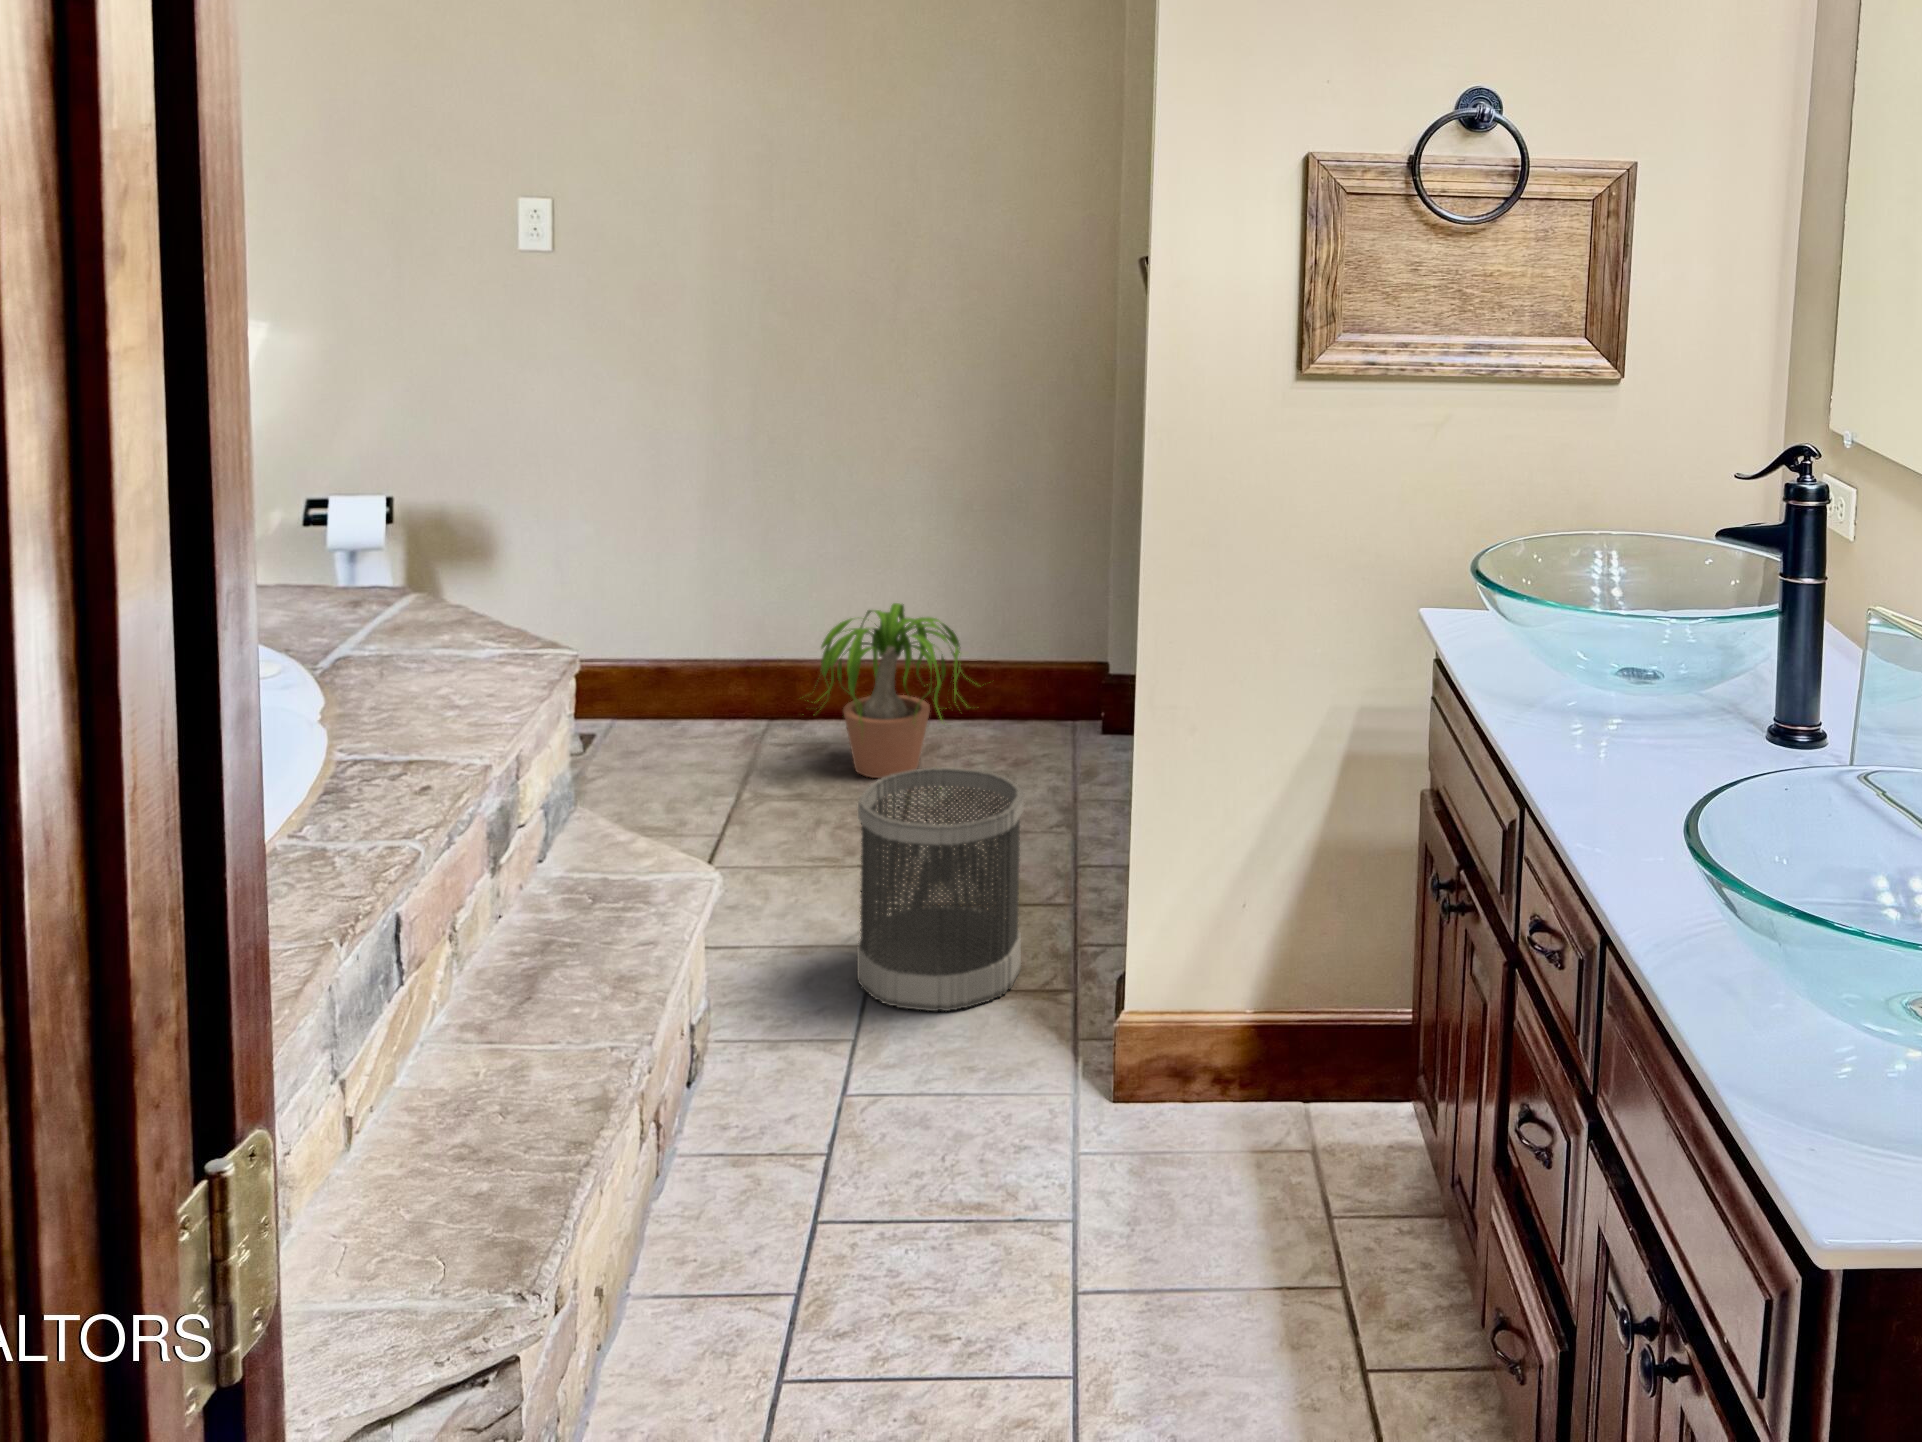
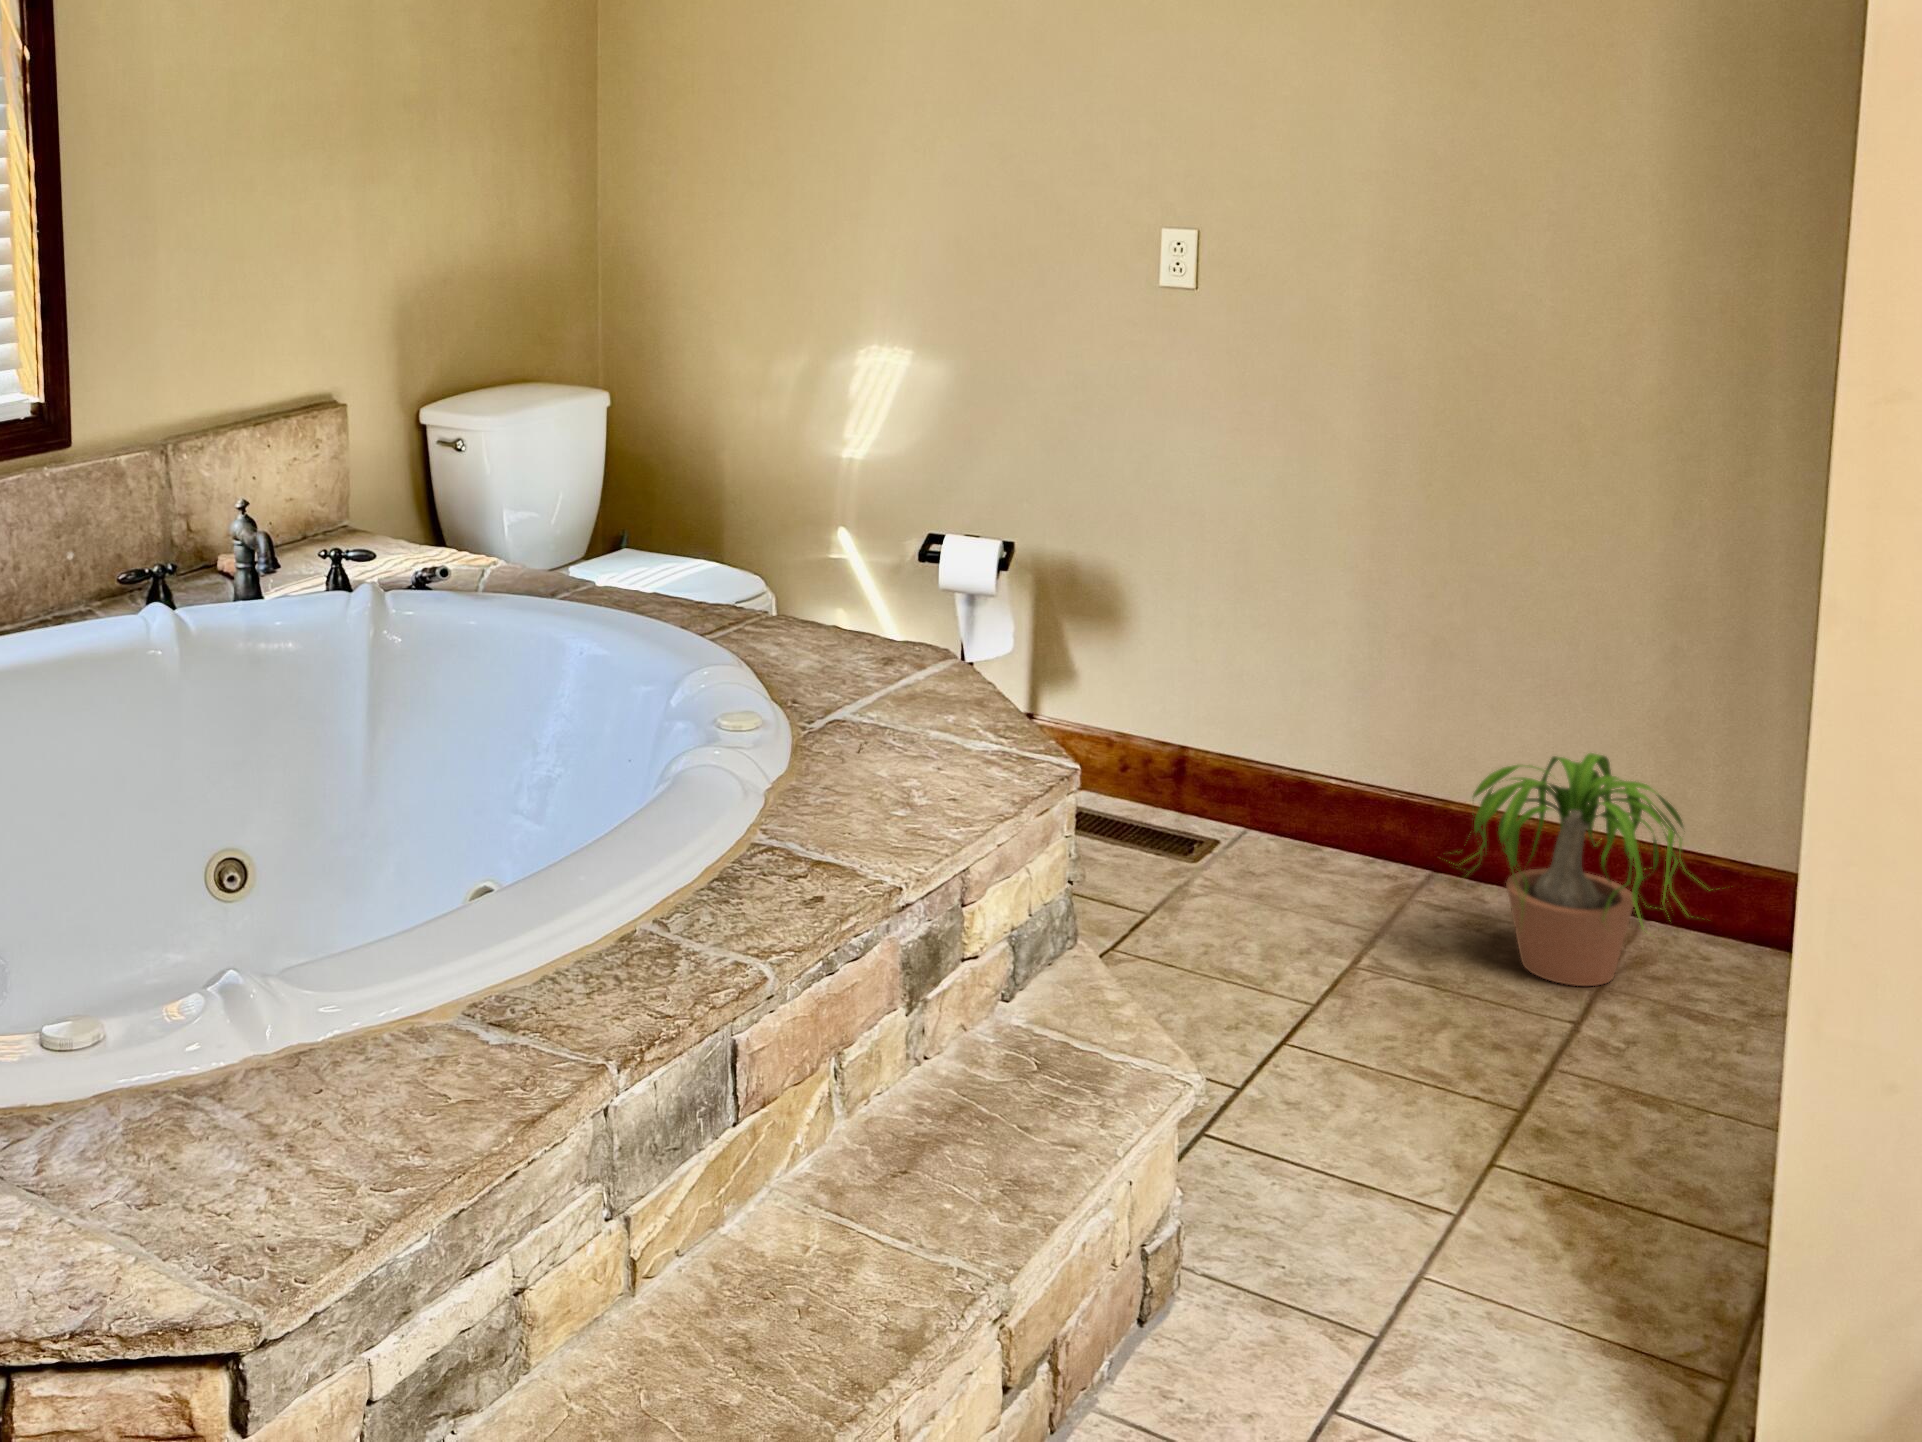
wastebasket: present [857,767,1024,1011] -> none [1411,999,1670,1354]

